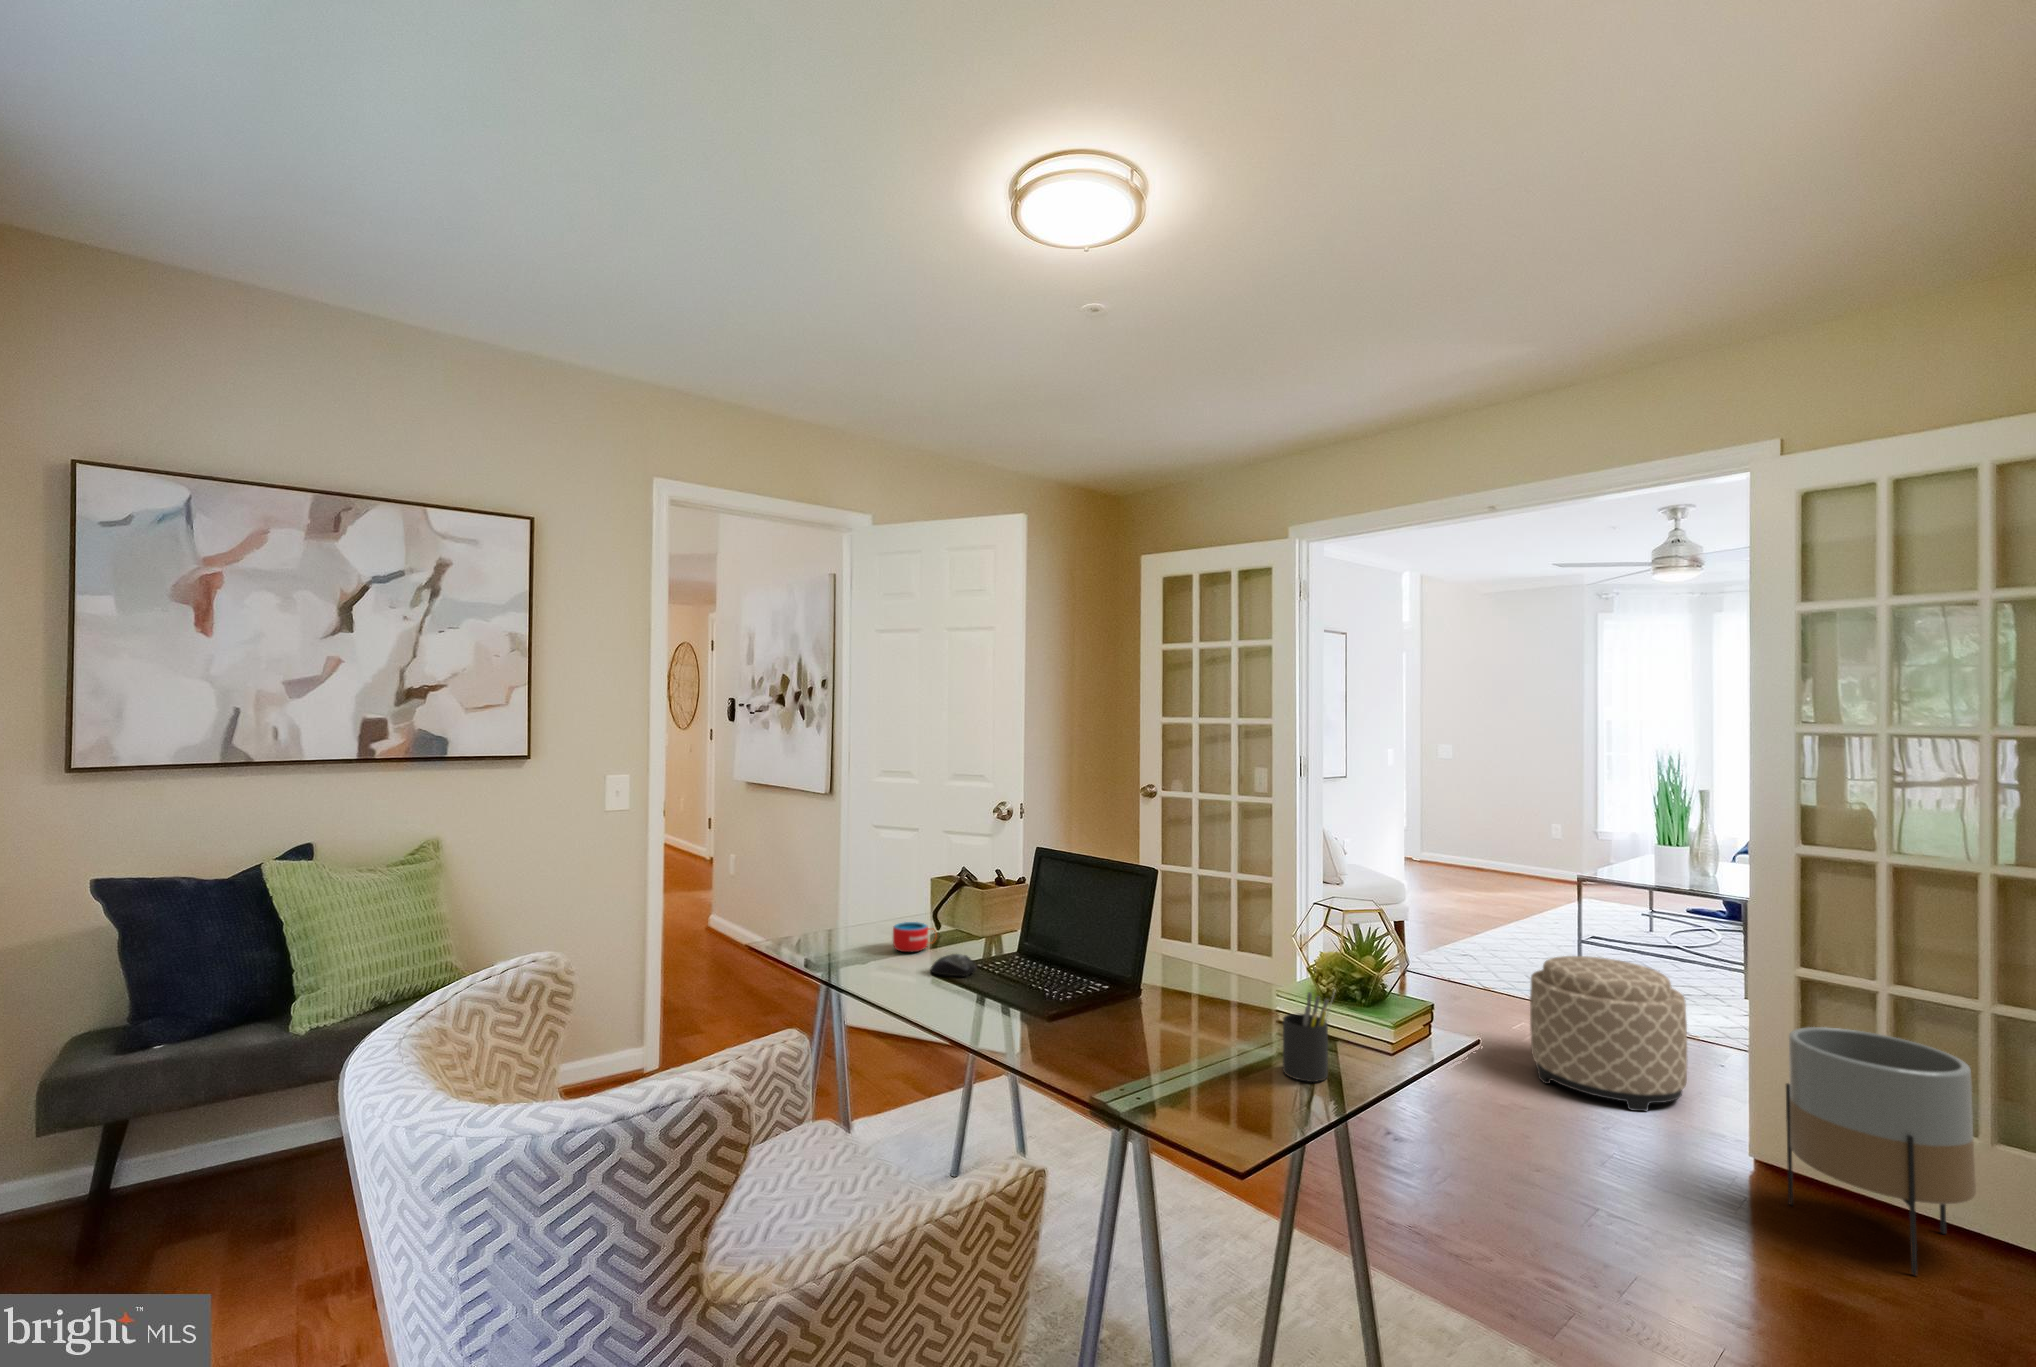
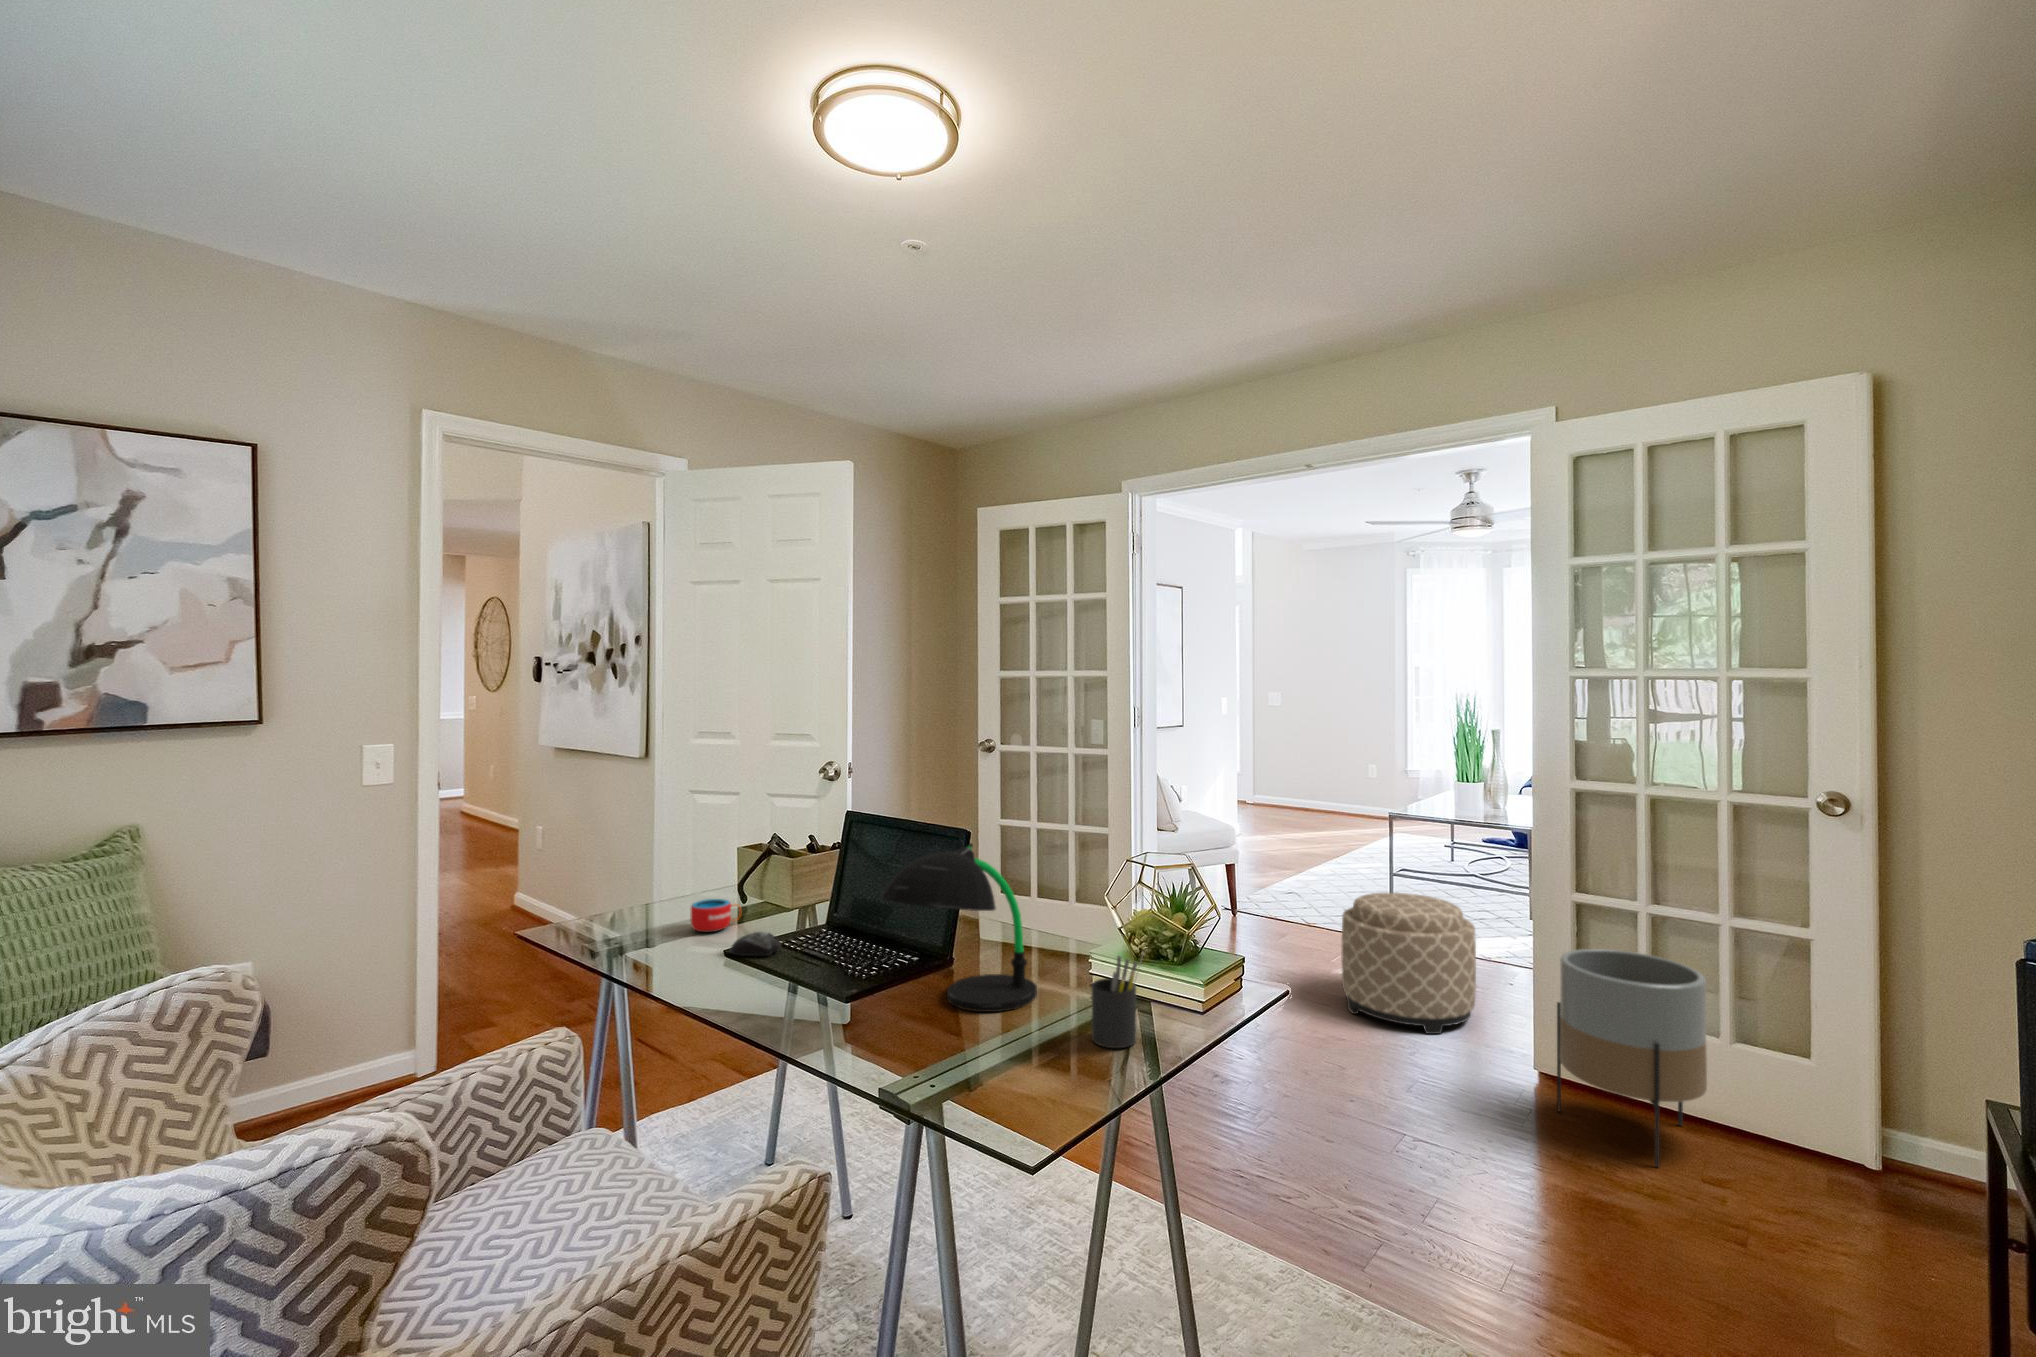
desk lamp: none [1079,878,1224,1040] -> present [881,843,1037,1012]

